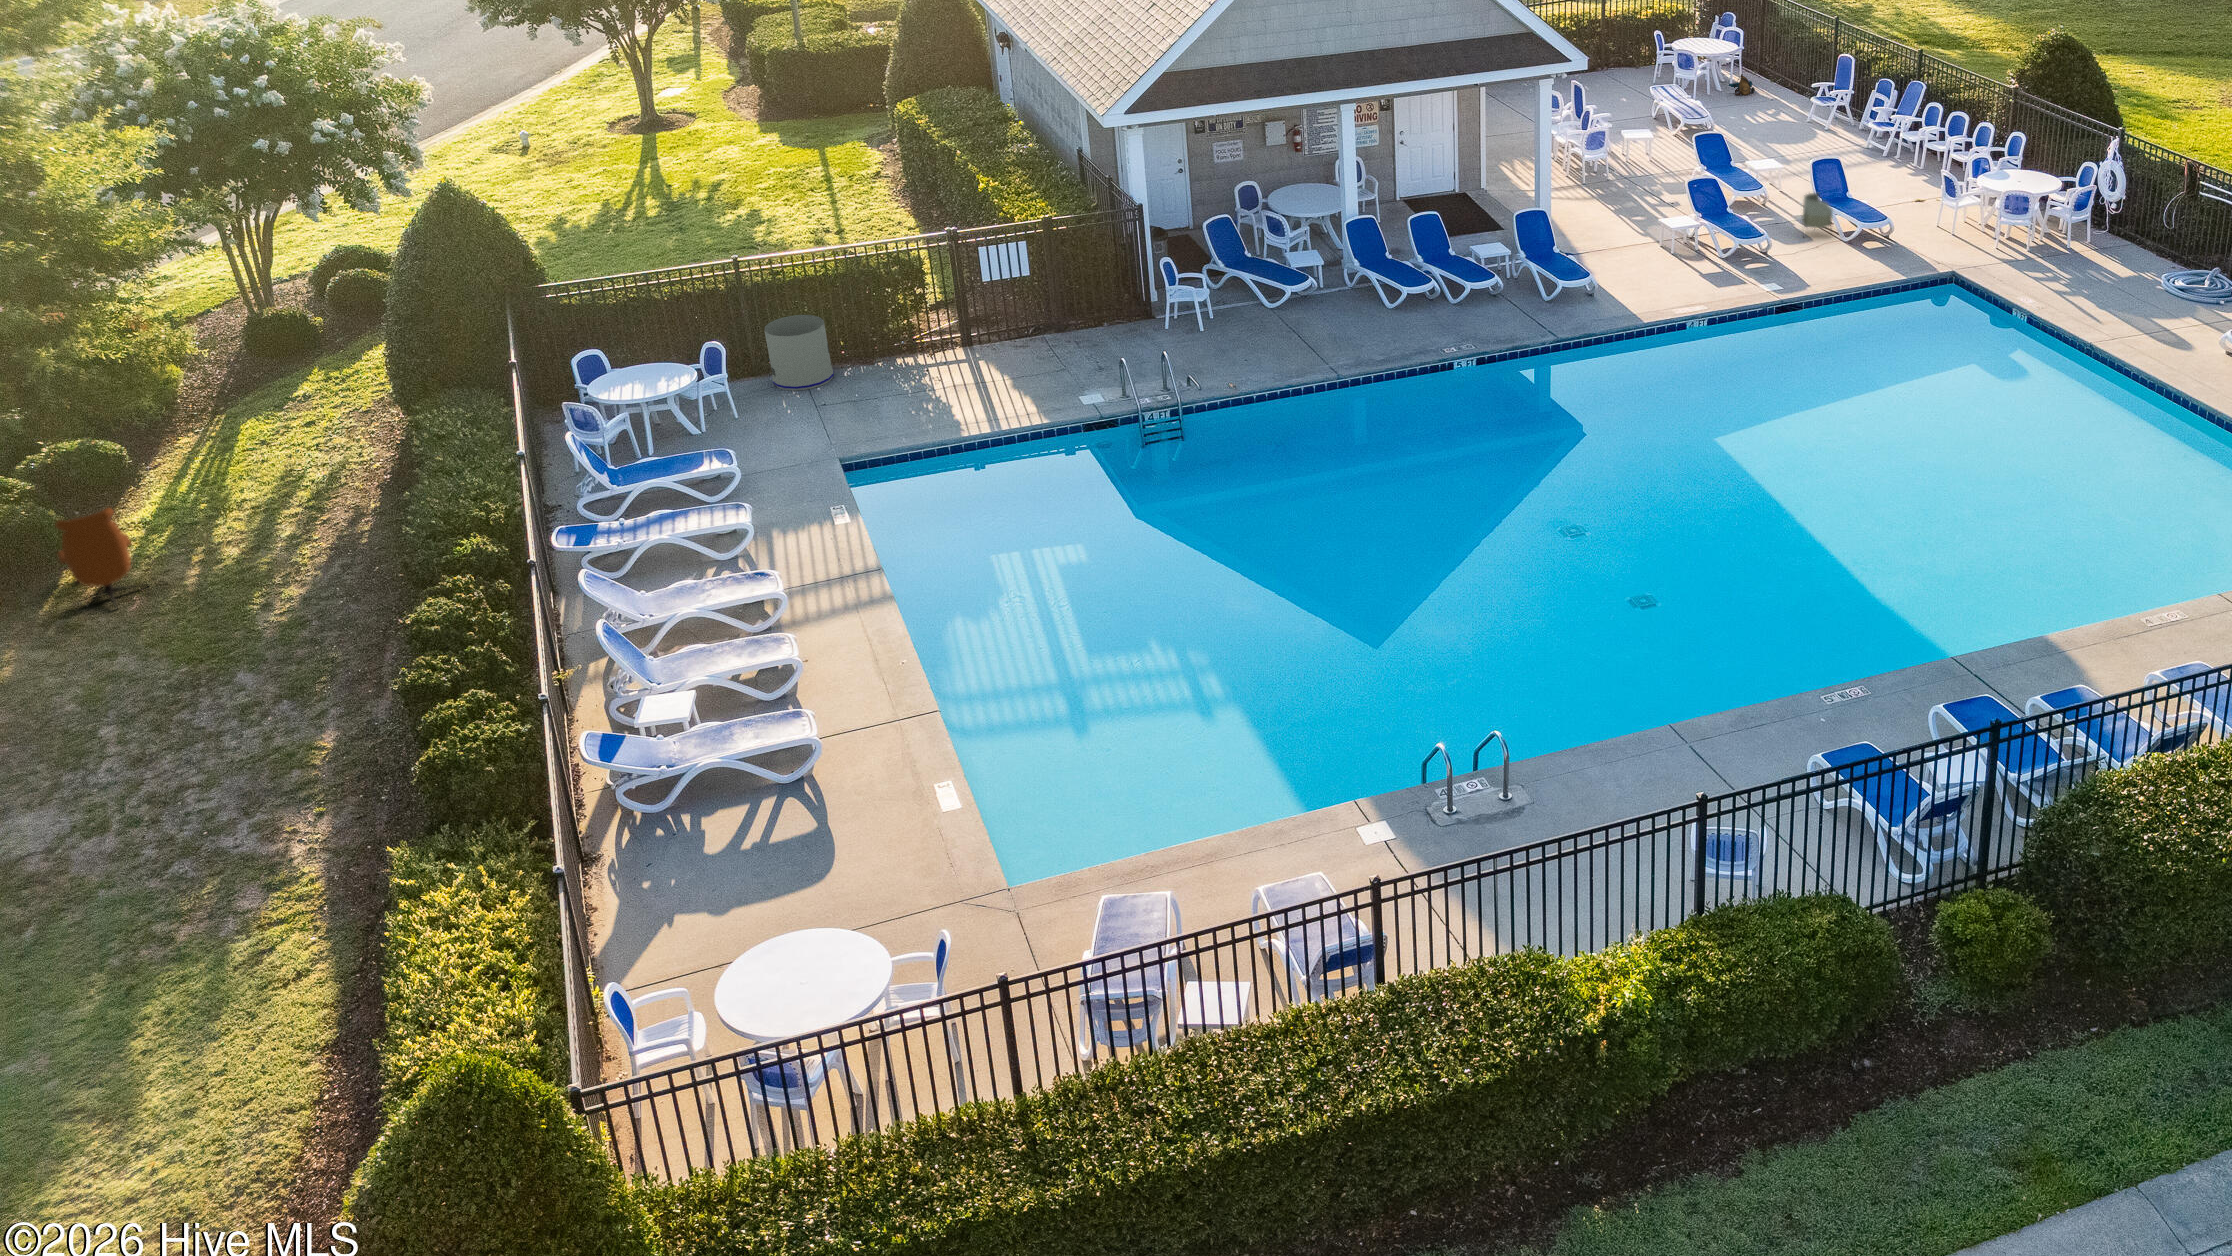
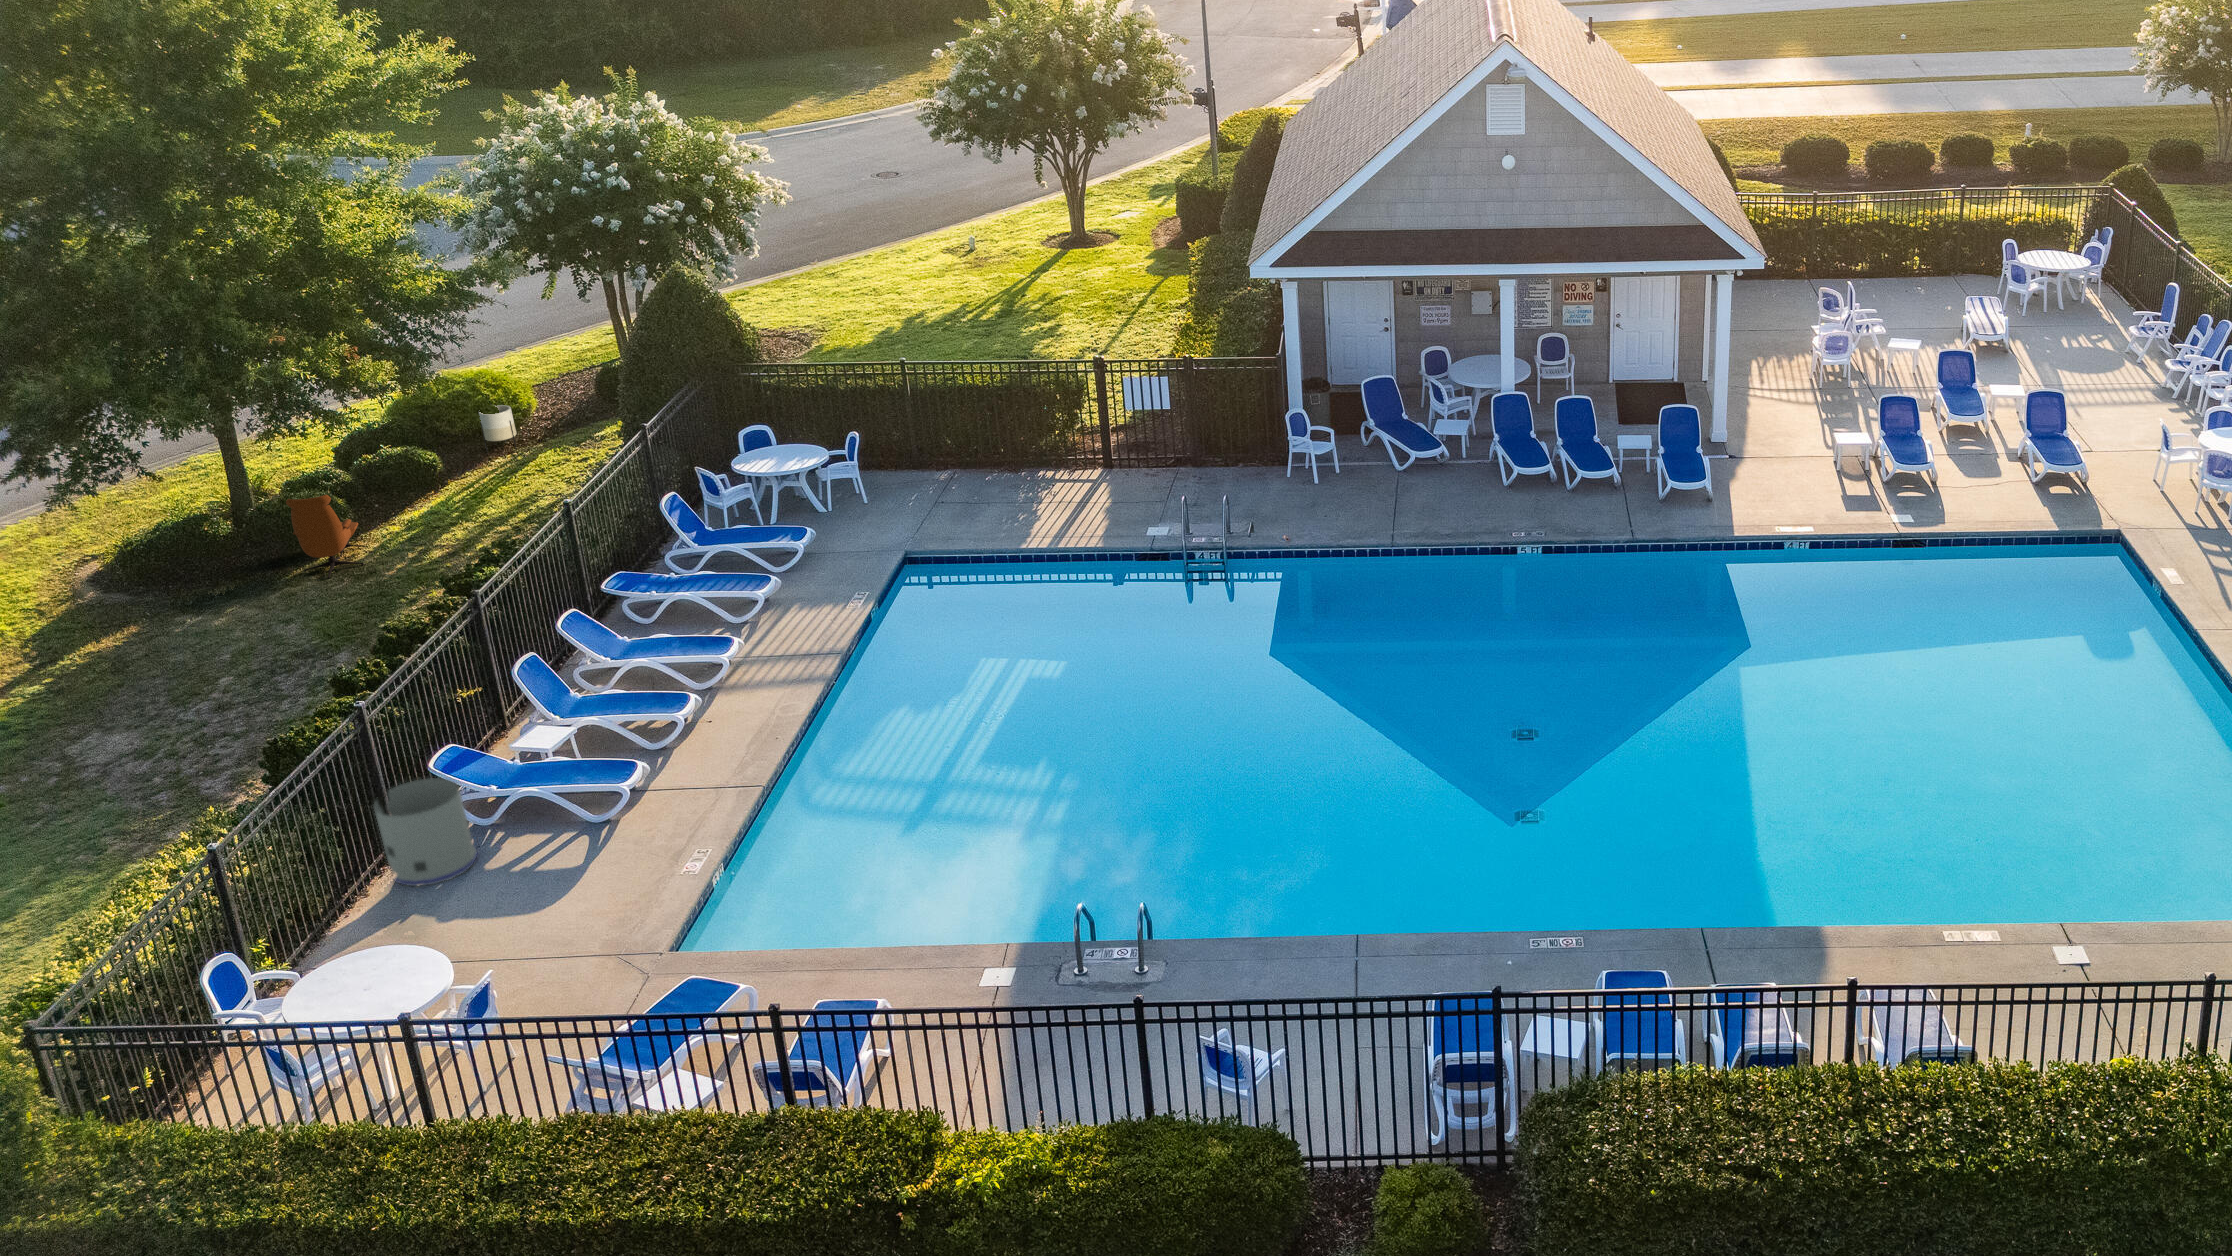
backpack: present [1729,74,1755,95] -> none [2086,297,2115,320]
planter: present [1802,193,1833,228] -> present [479,405,517,452]
trash can: present [764,315,834,390] -> present [374,778,477,886]

